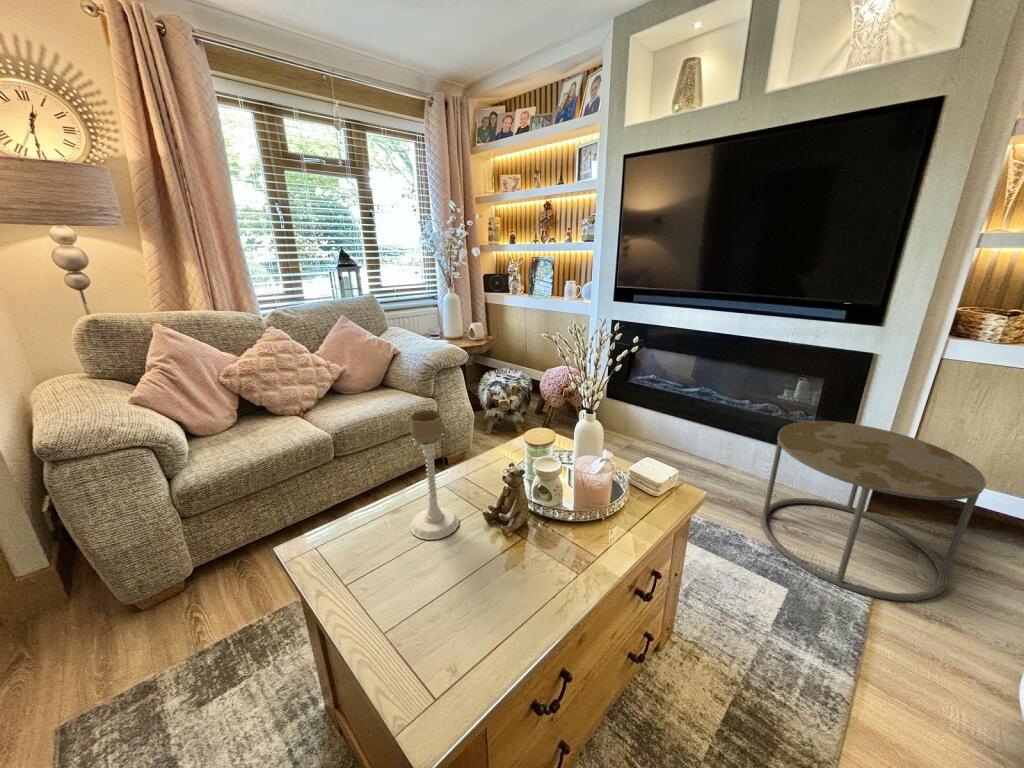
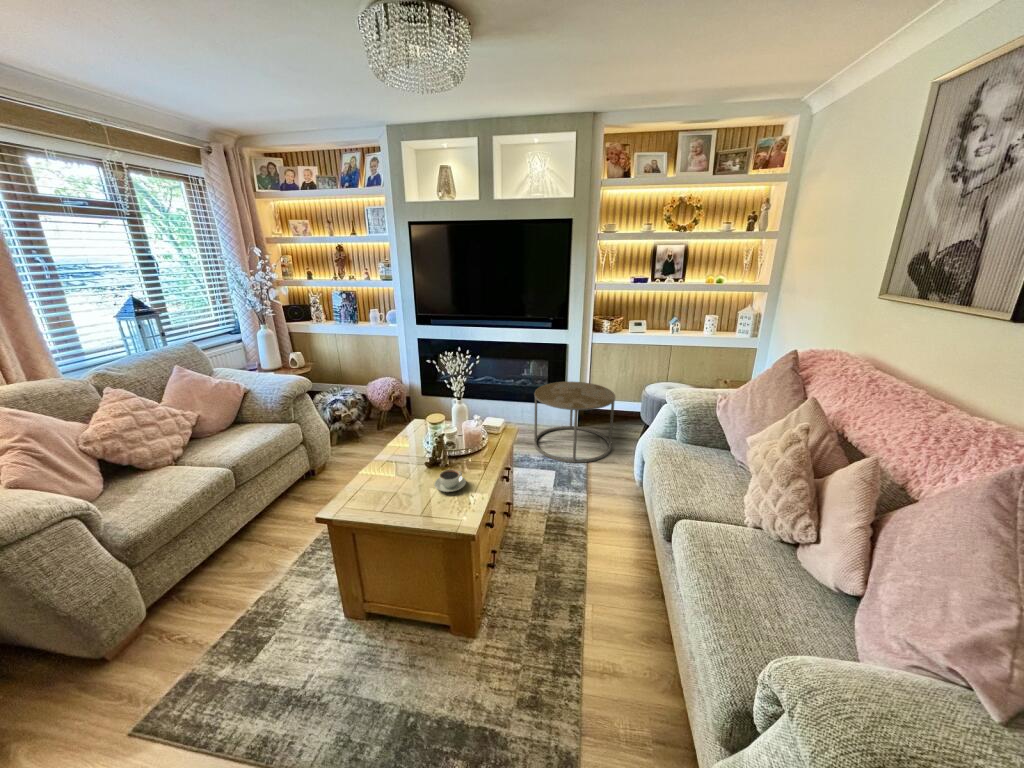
candle holder: present [410,410,459,540] -> none [377,412,408,488]
coffee cup: none [470,545,532,598] -> present [434,469,466,492]

